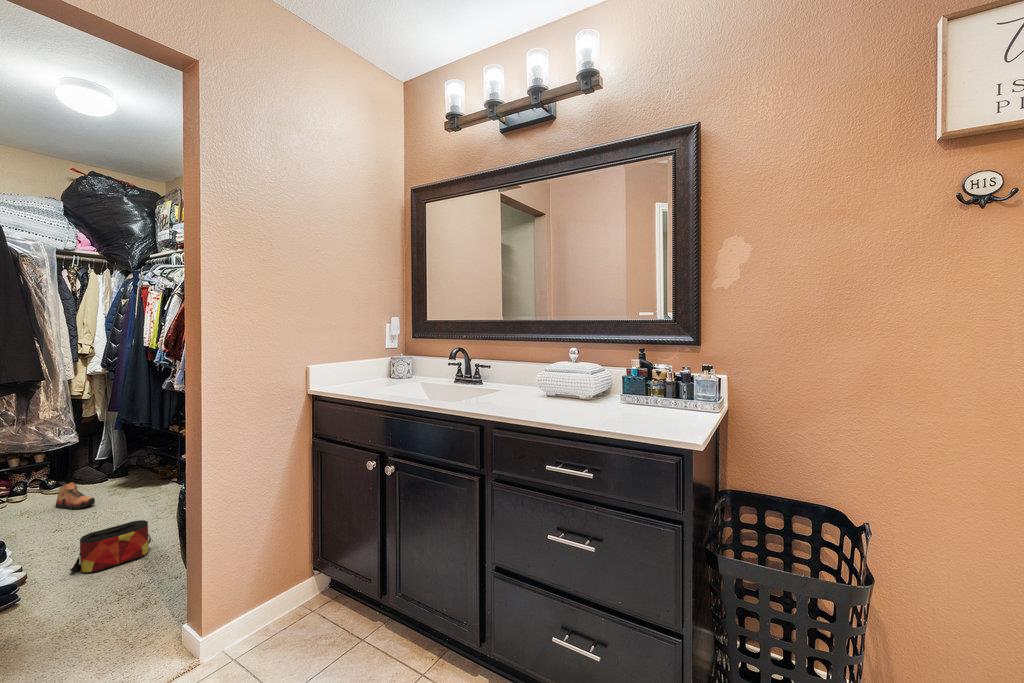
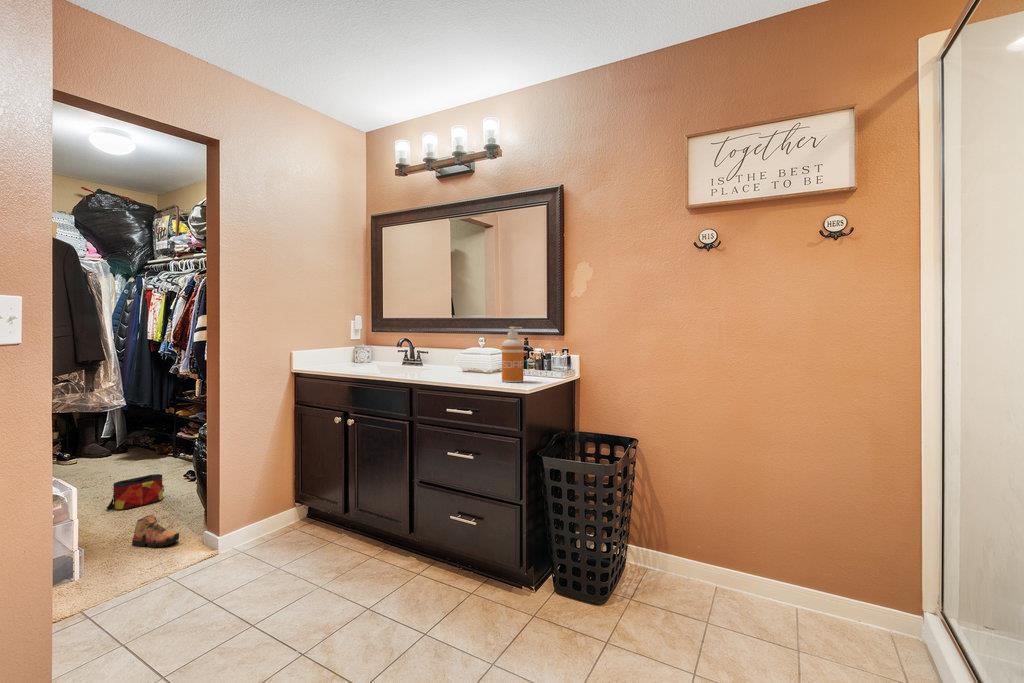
soap dispenser: none [631,334,669,424] -> present [502,327,524,382]
shoe: present [56,482,95,509] -> present [132,514,179,547]

